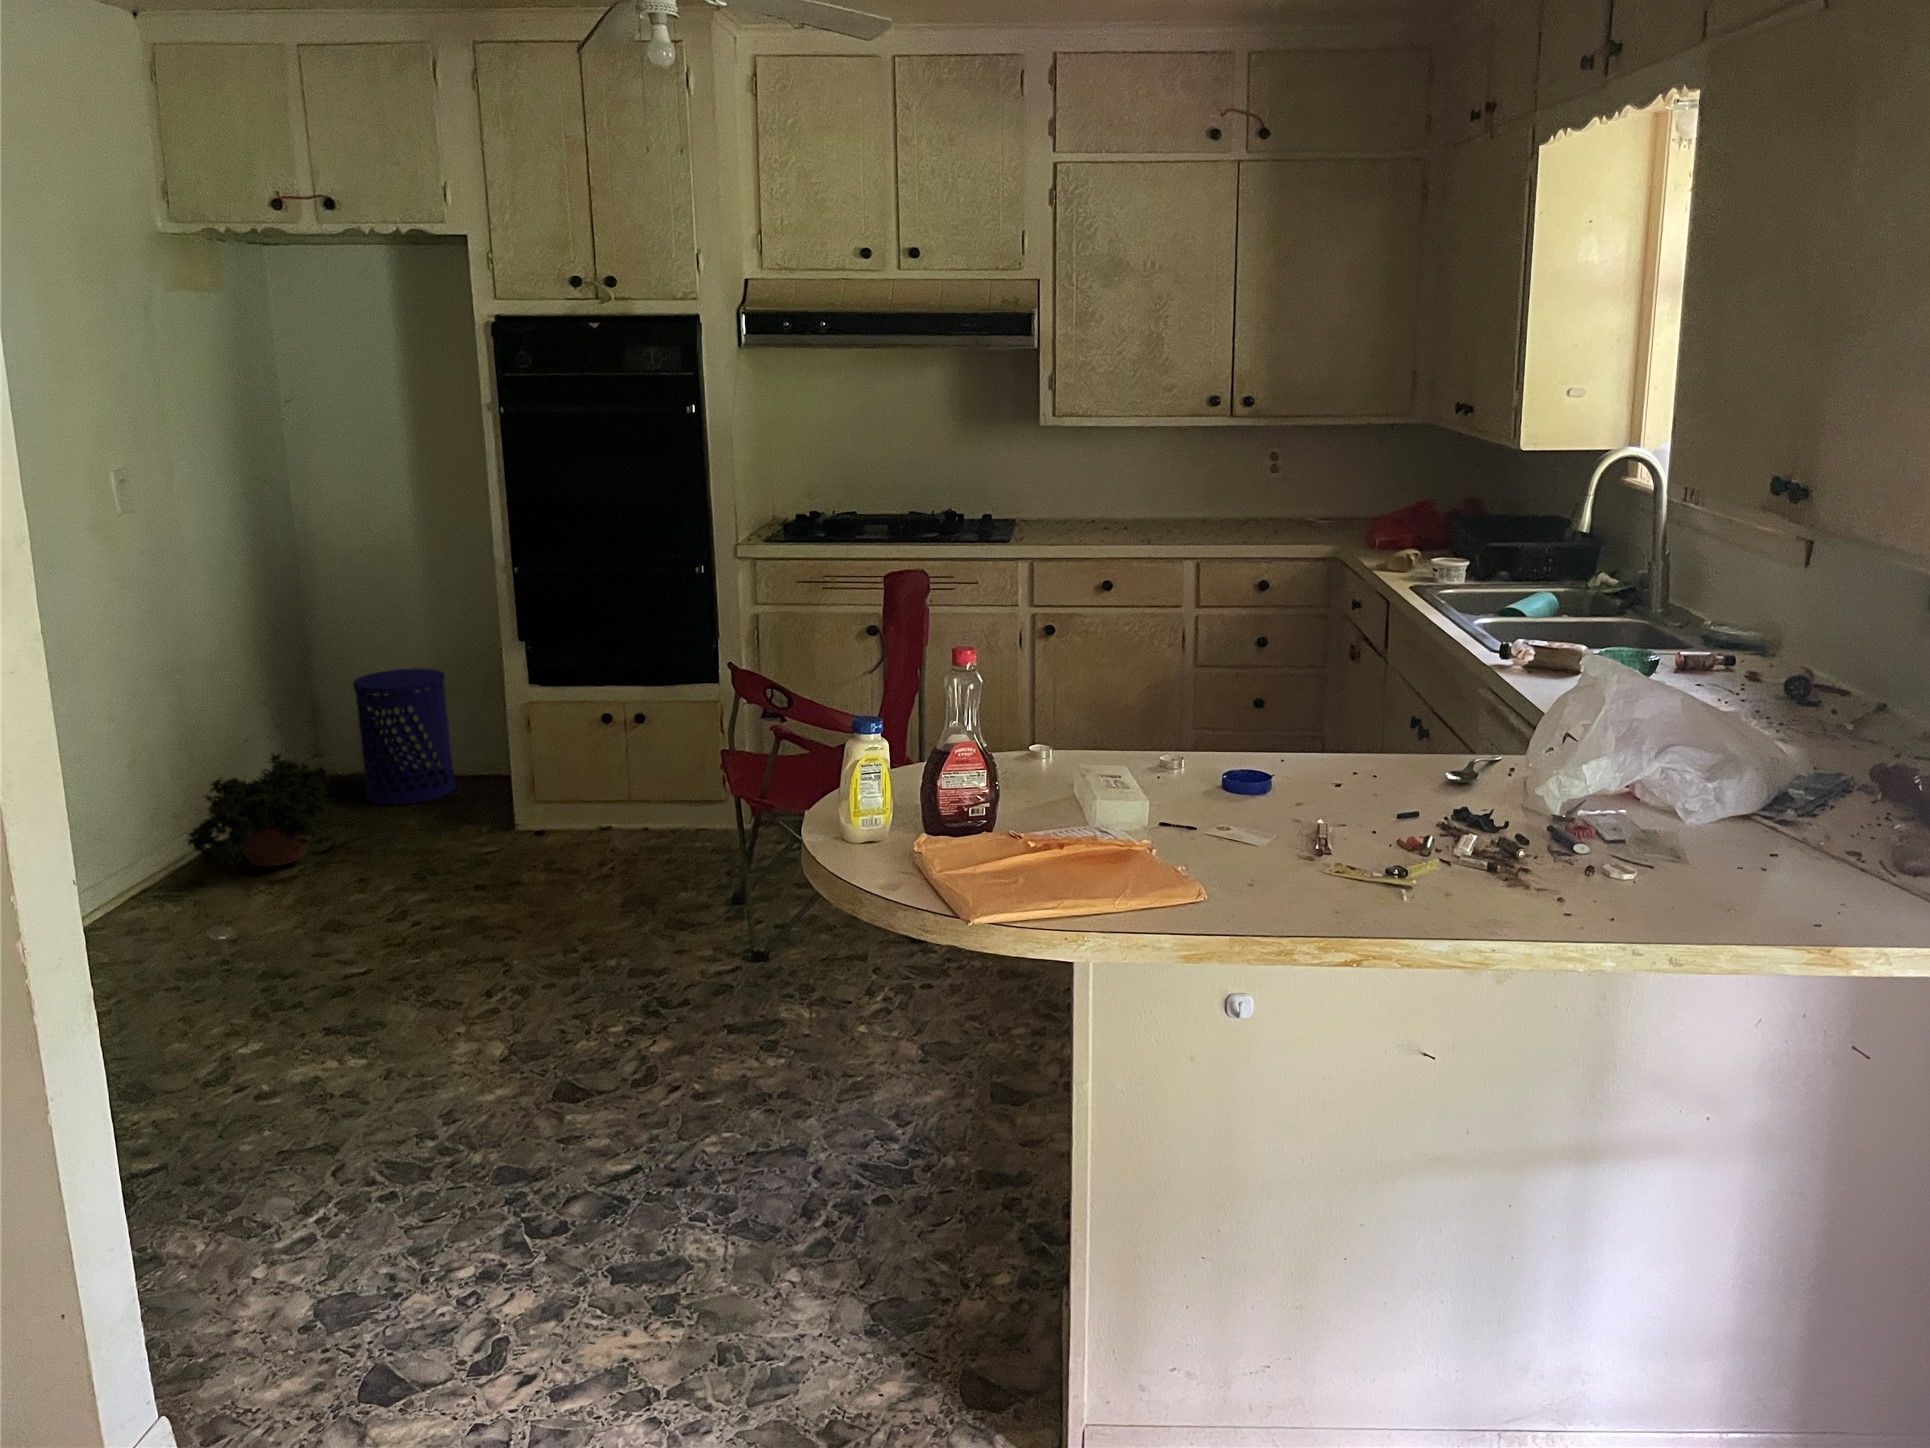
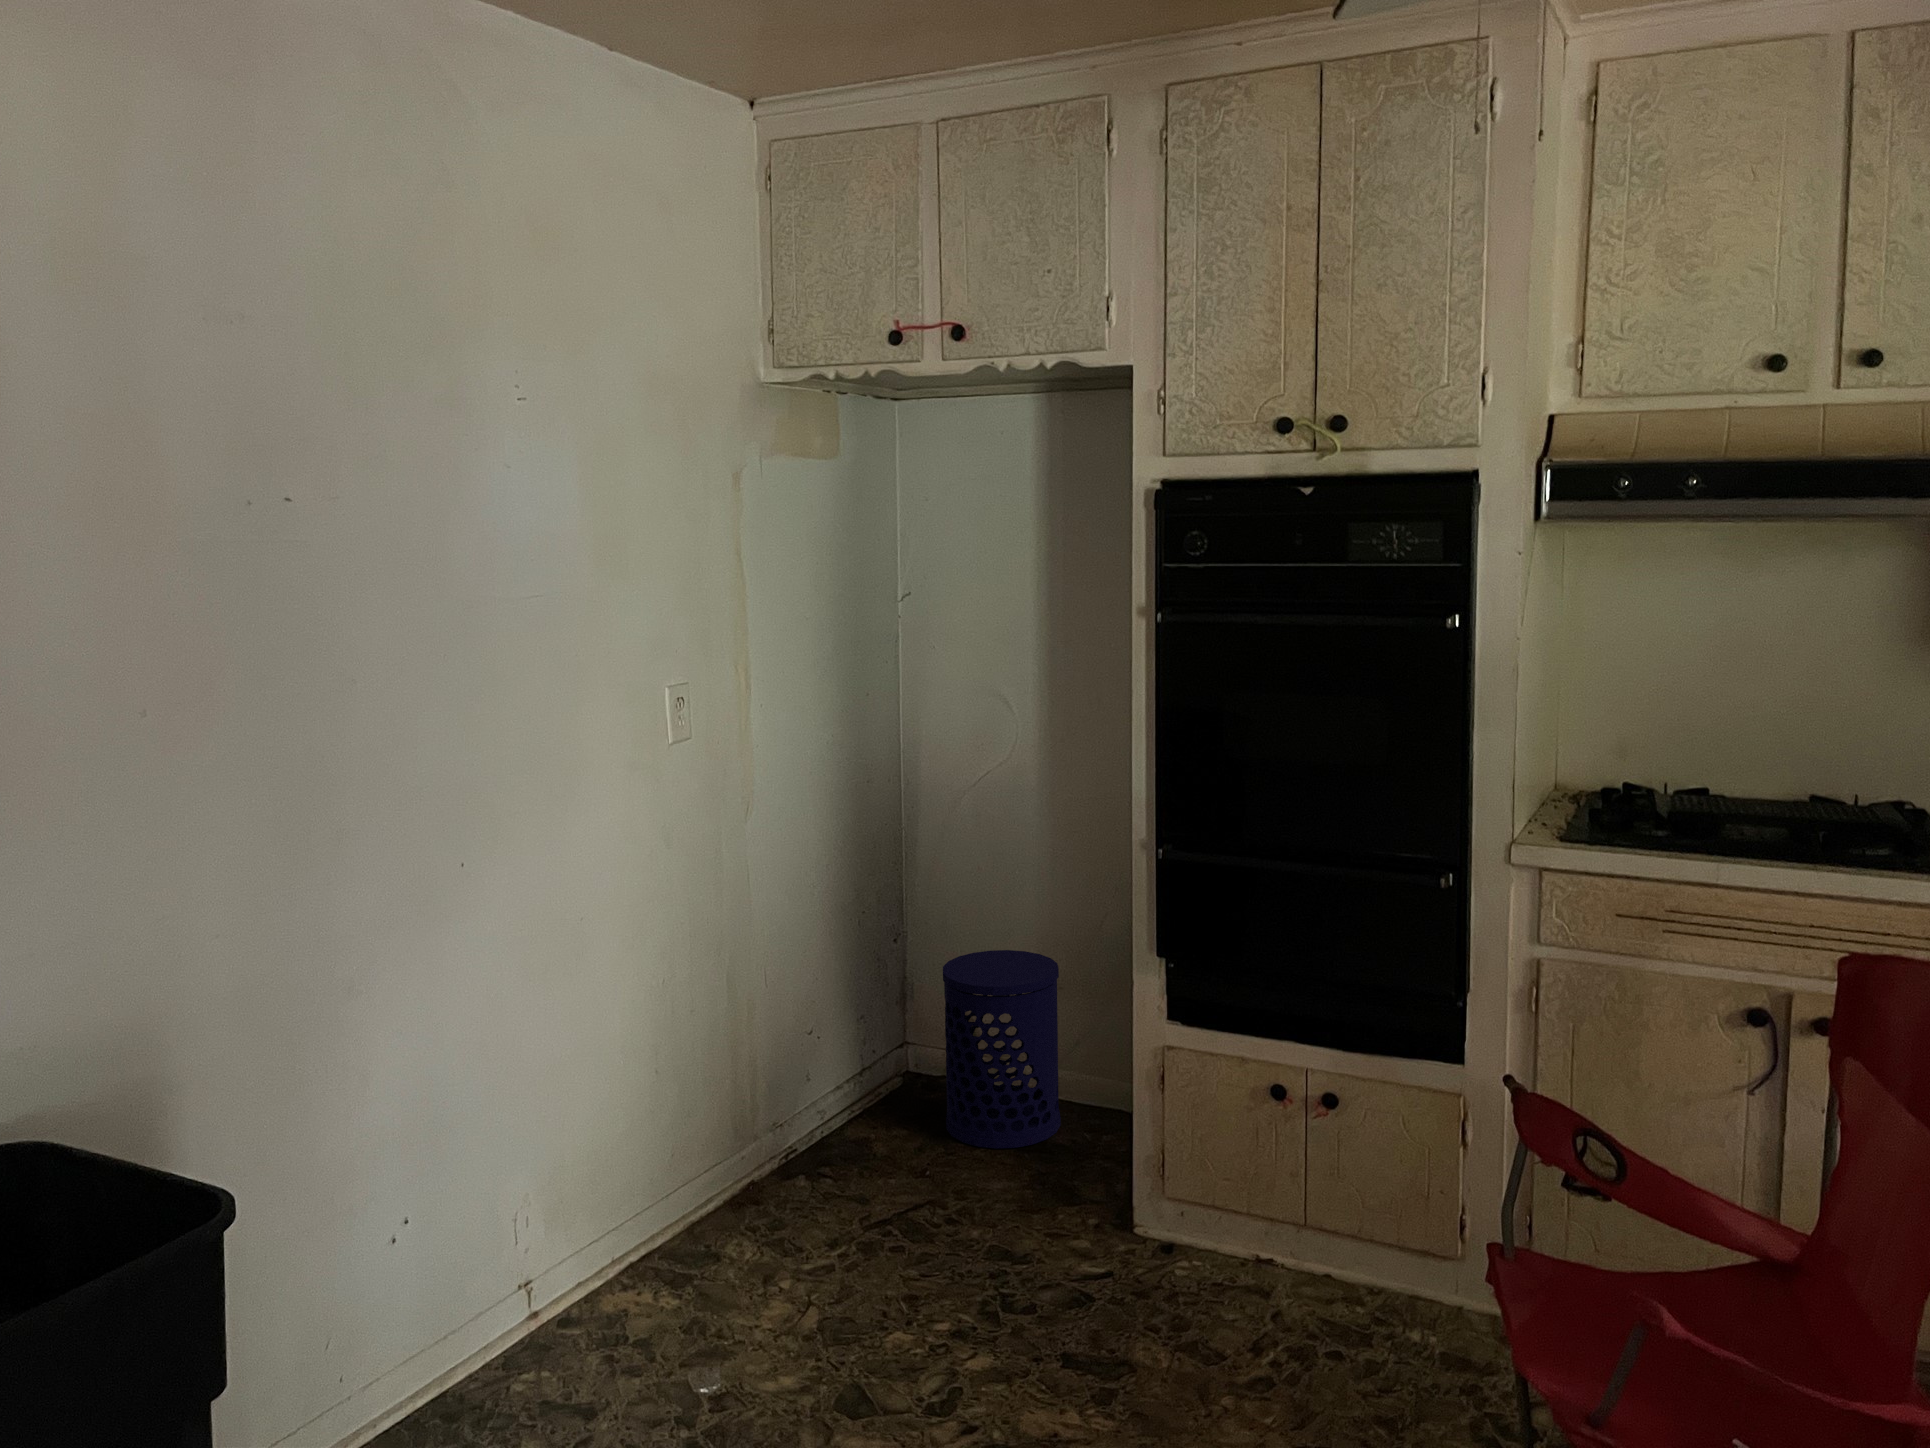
potted plant: present [187,754,336,867] -> none [702,1069,896,1246]

